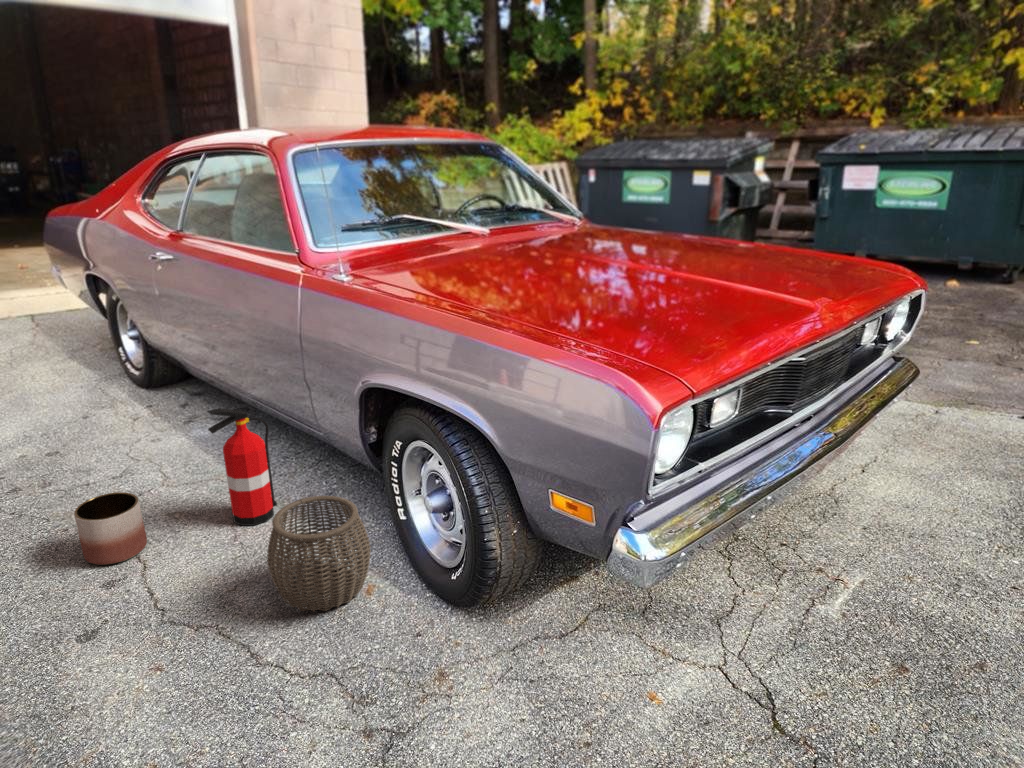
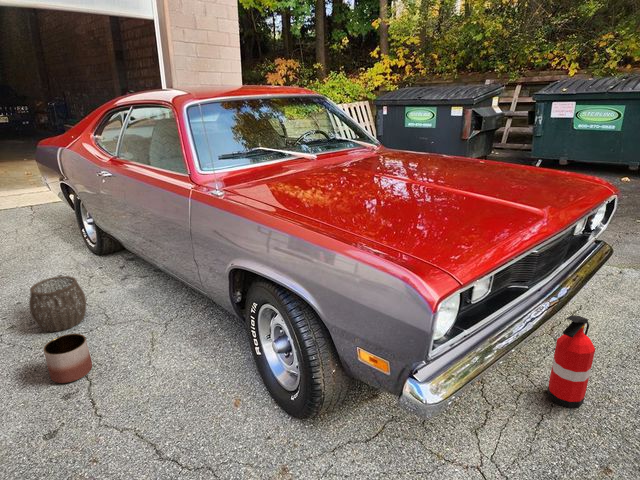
fire extinguisher: present [208,408,277,526] -> present [547,315,595,408]
woven basket: present [267,496,371,612] -> present [29,276,86,332]

